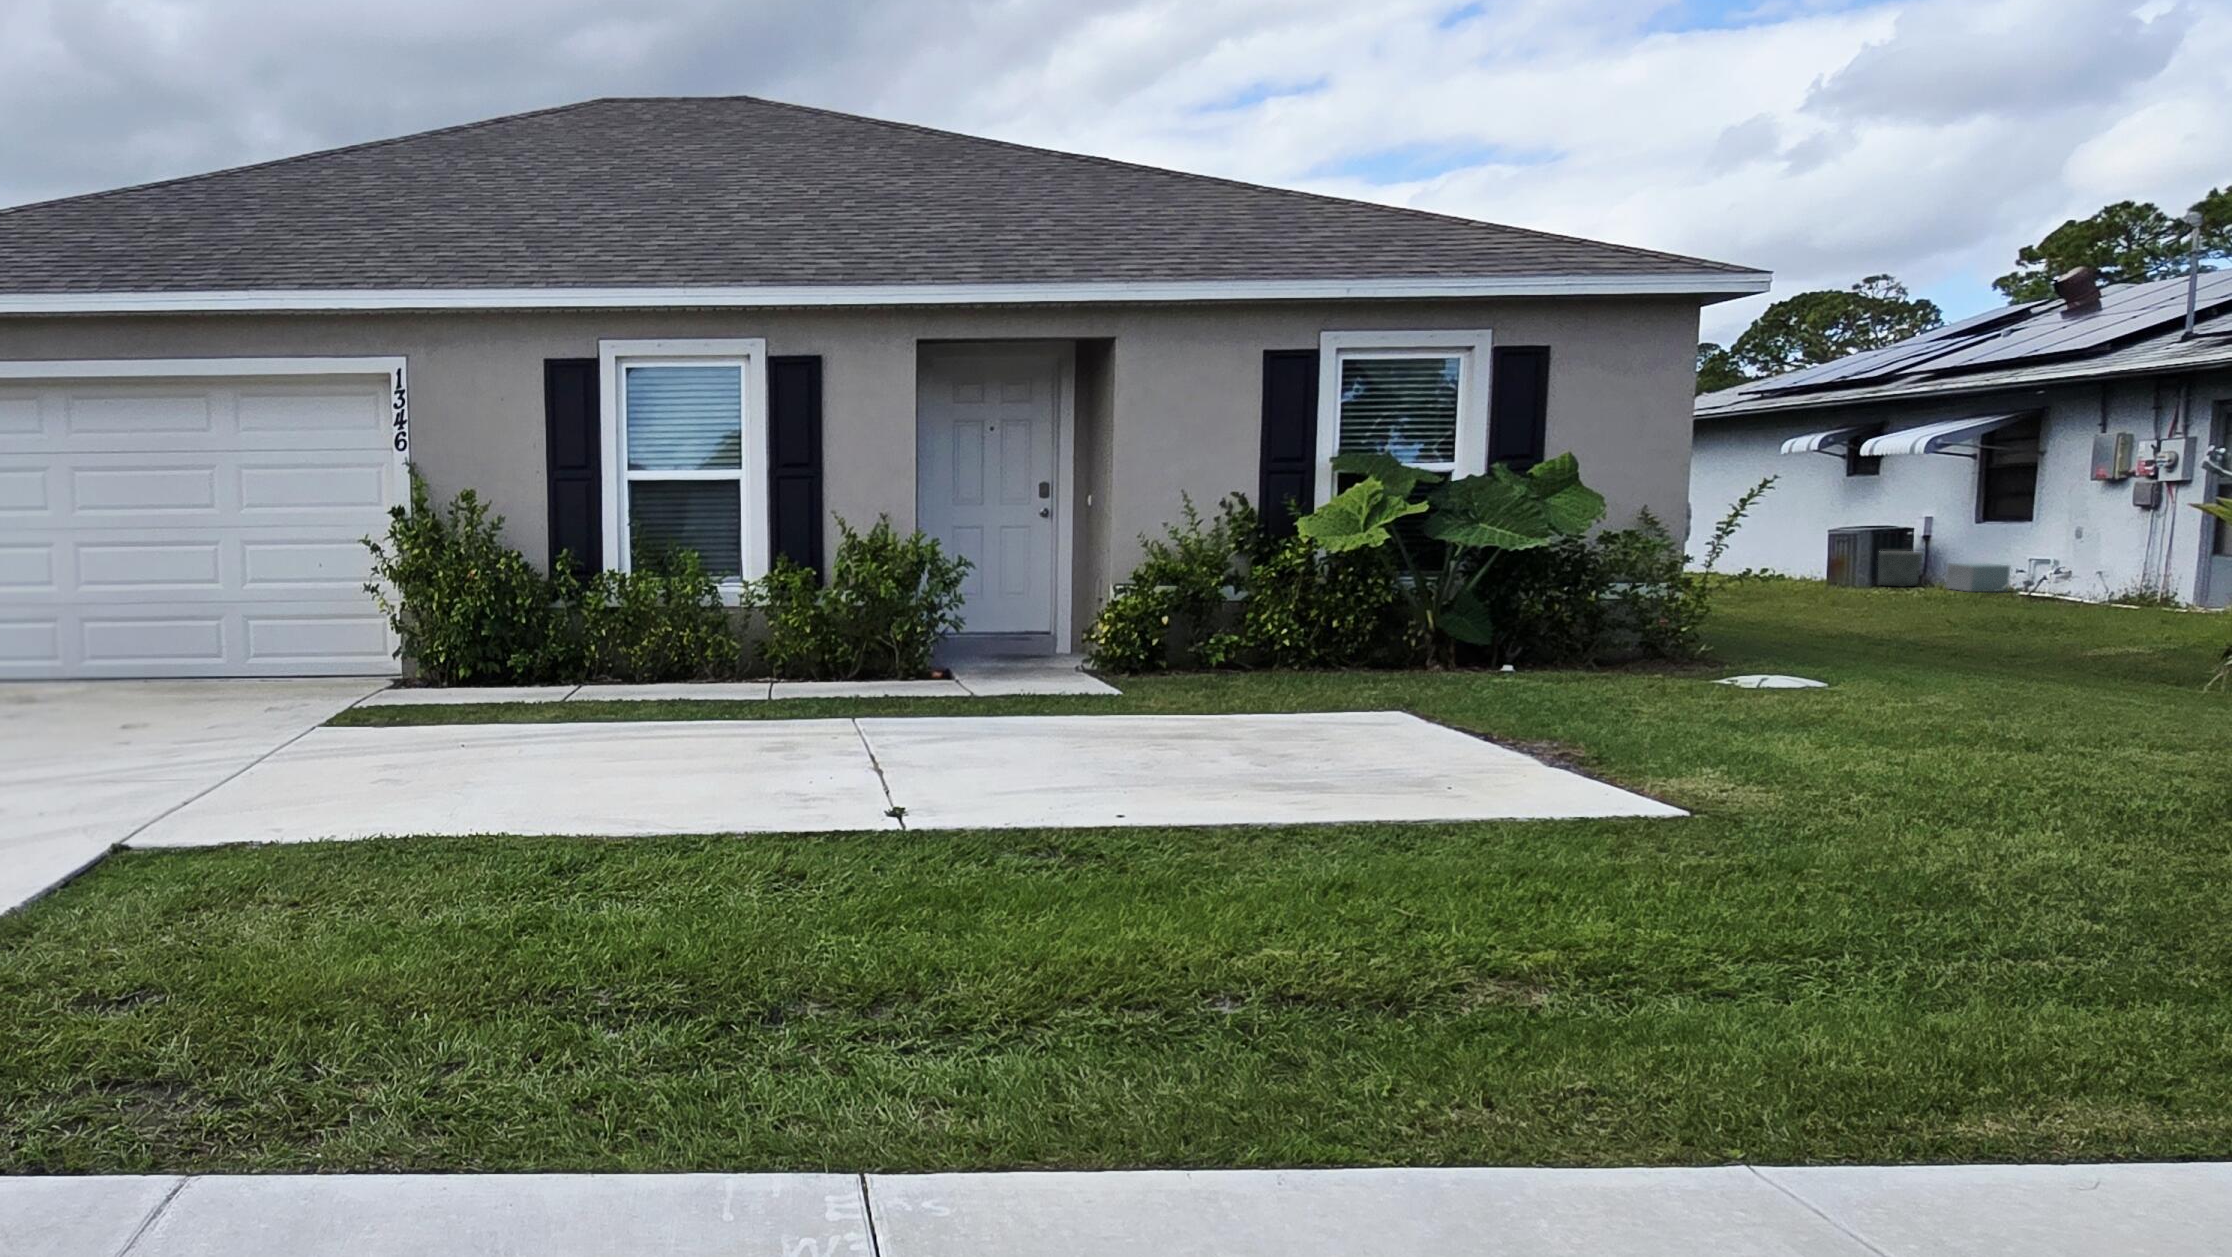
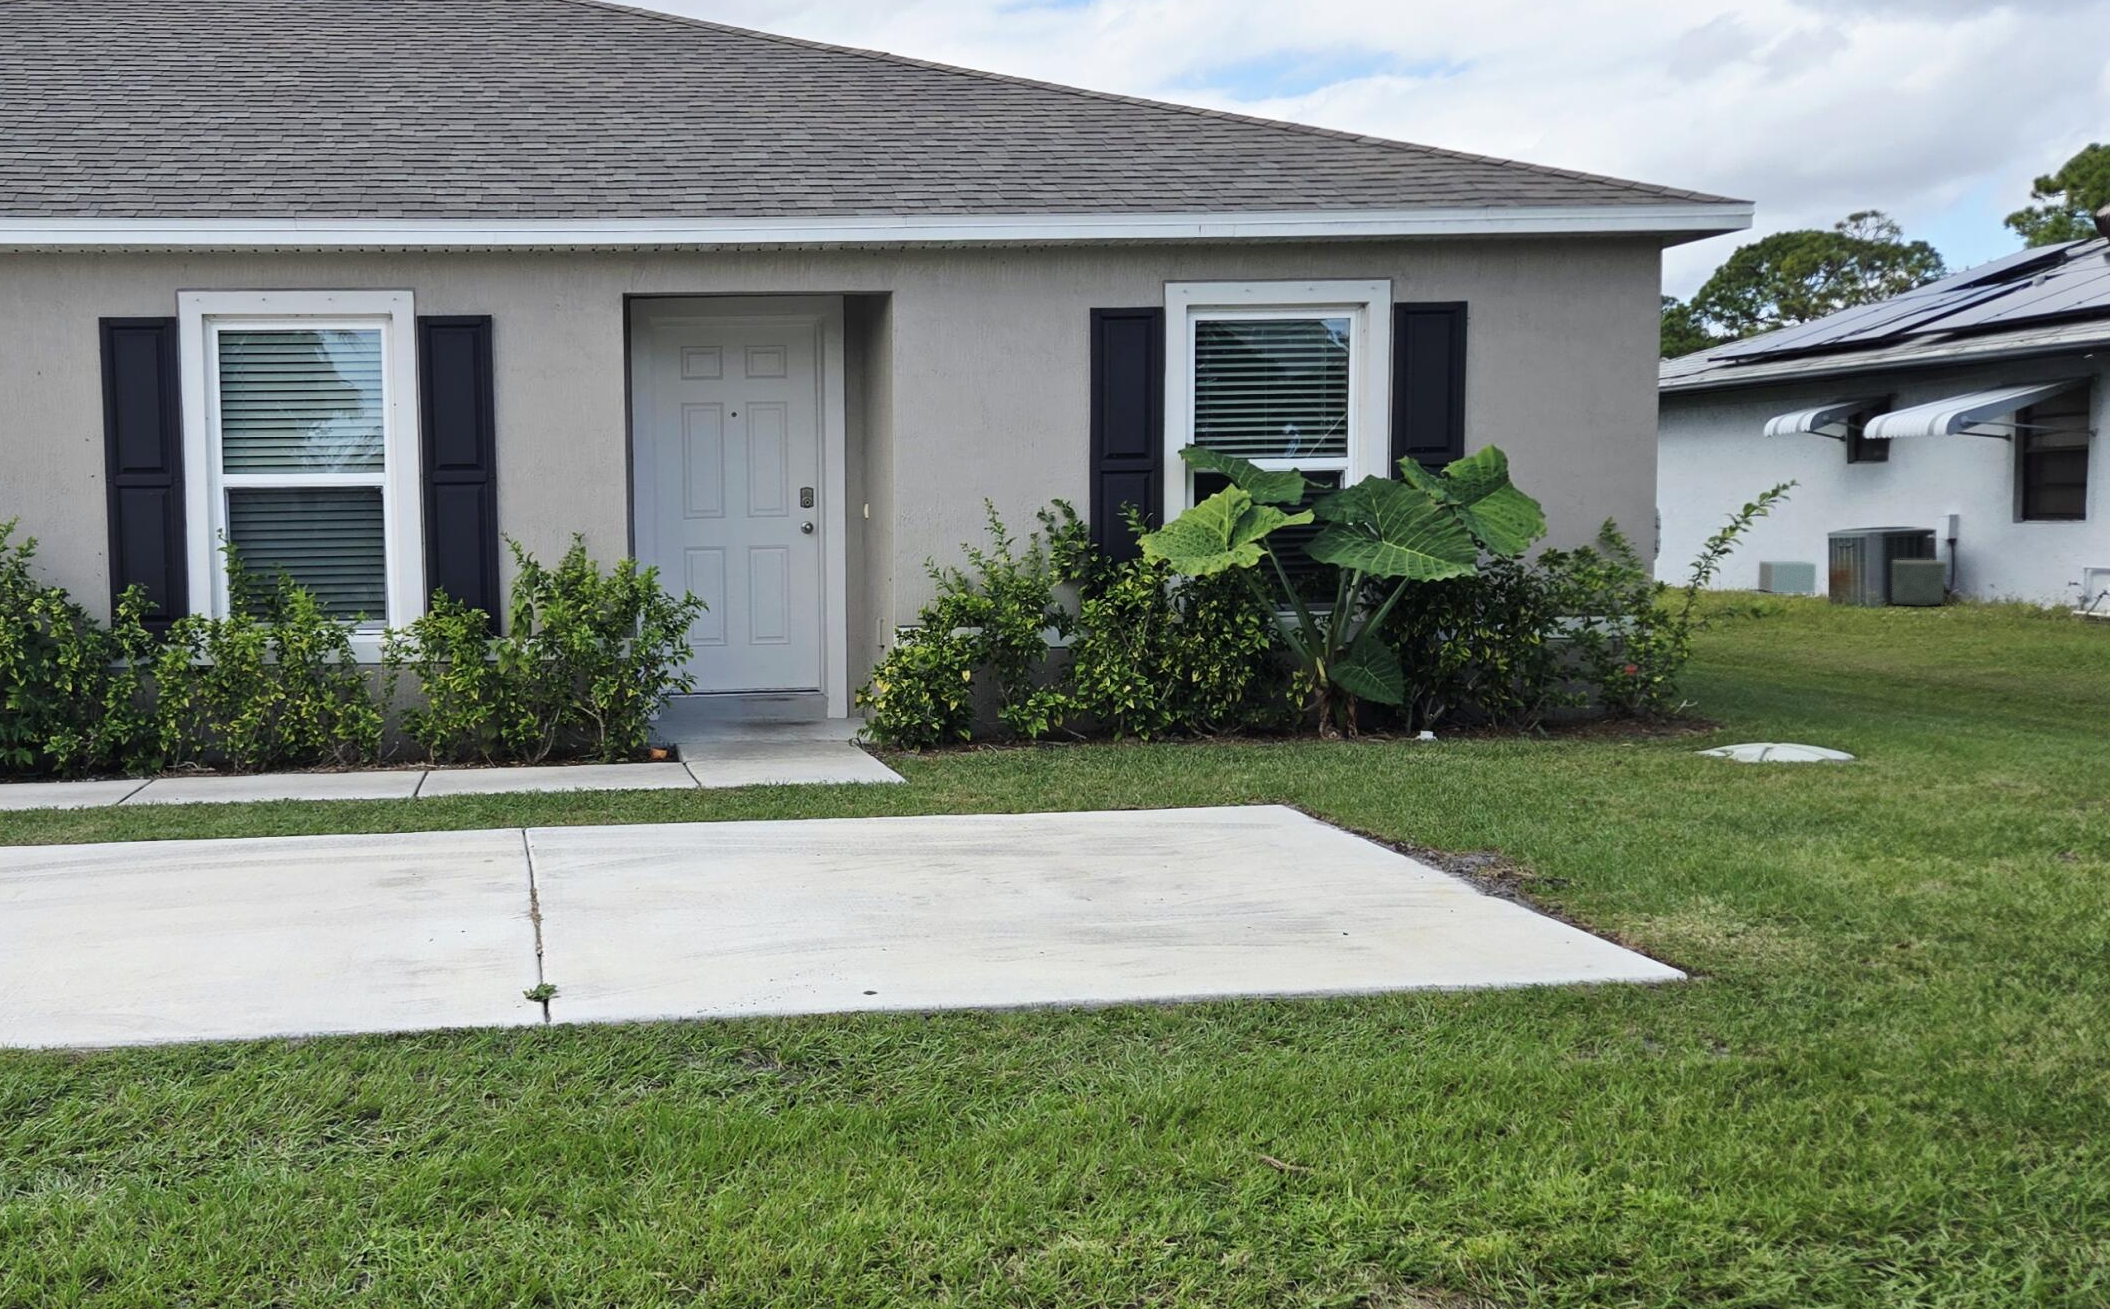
storage box: present [1945,563,2011,592] -> present [1758,561,1816,593]

